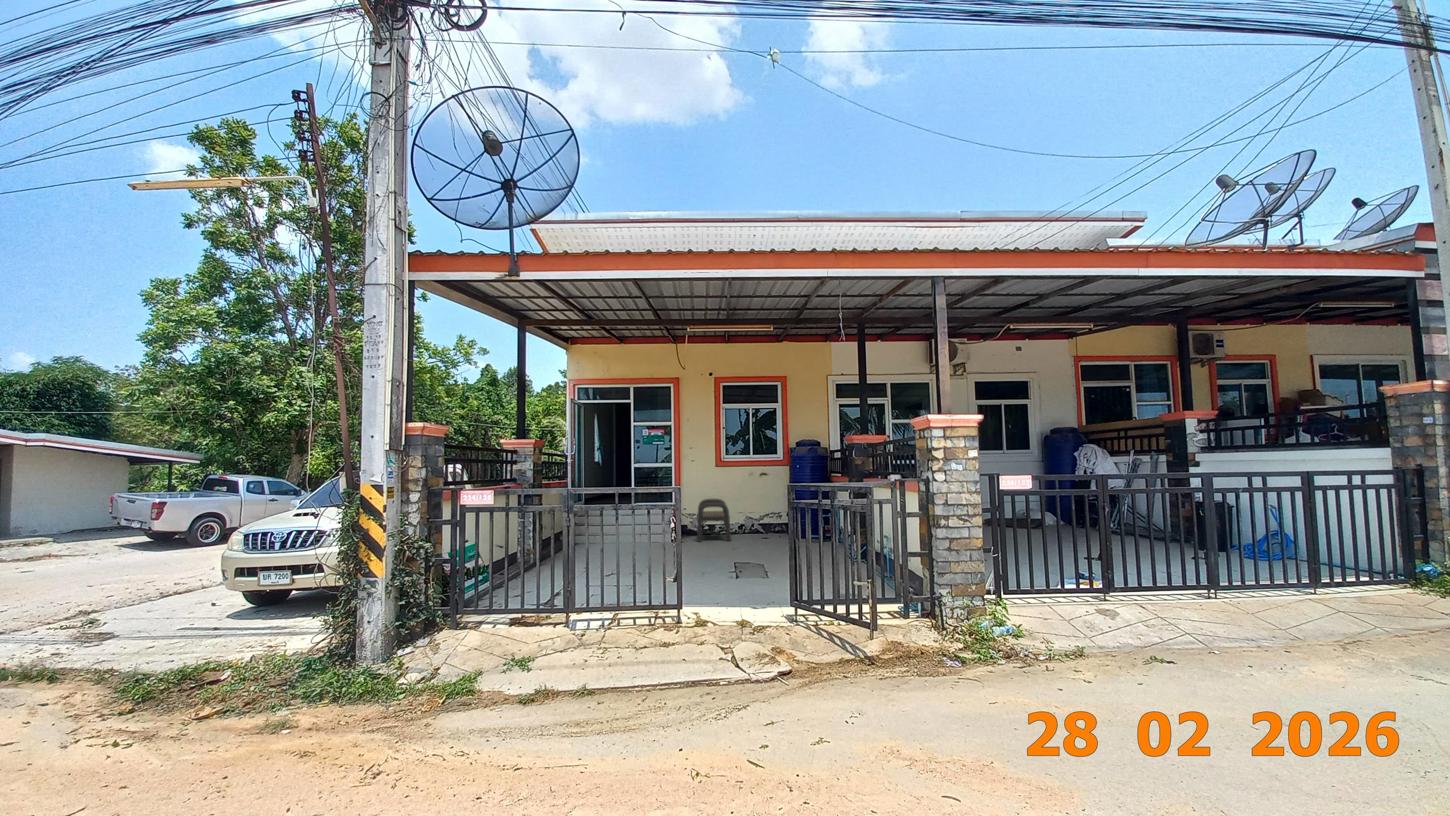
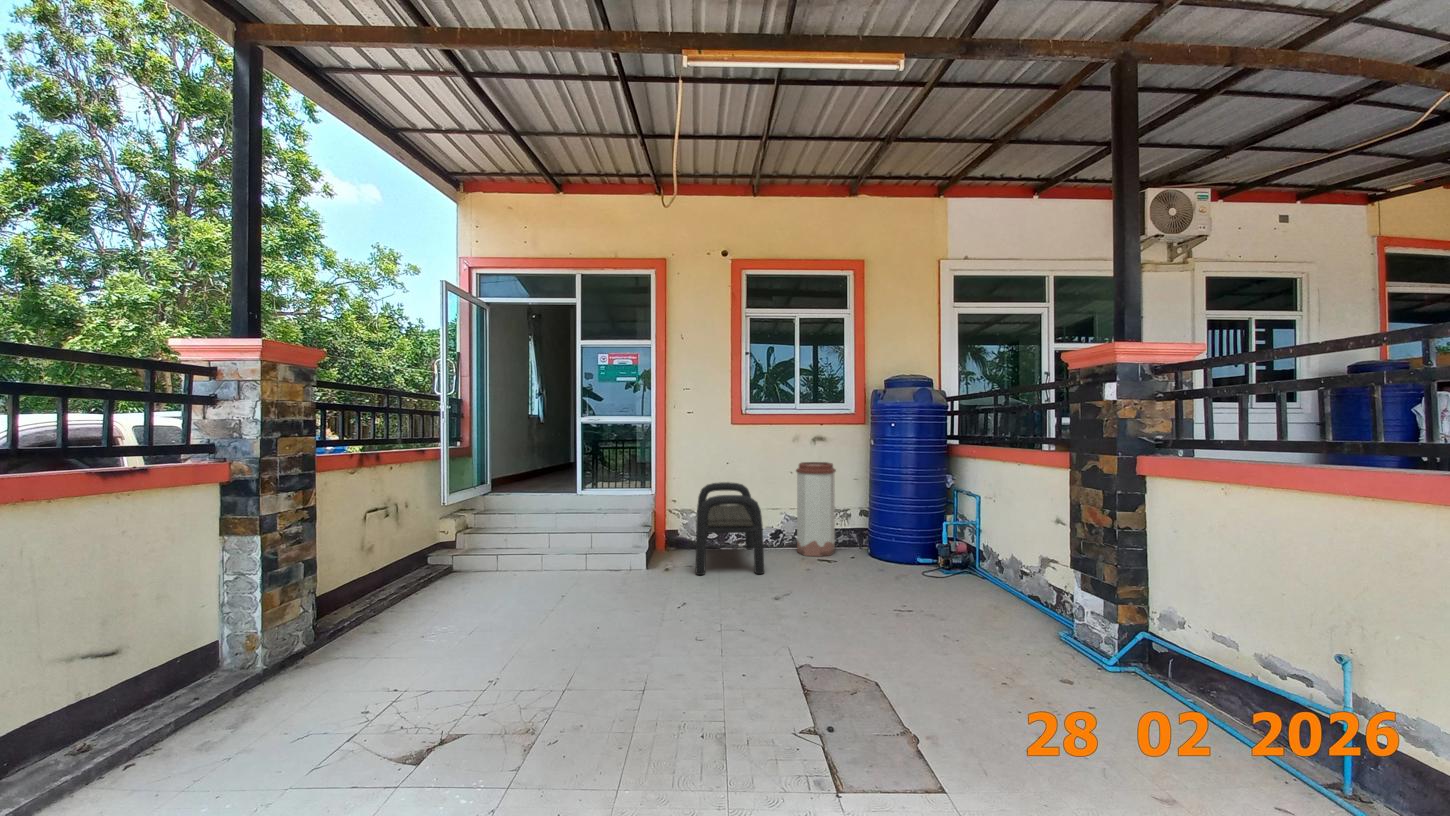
trash can: none [749,487,771,536] -> present [796,462,836,556]

